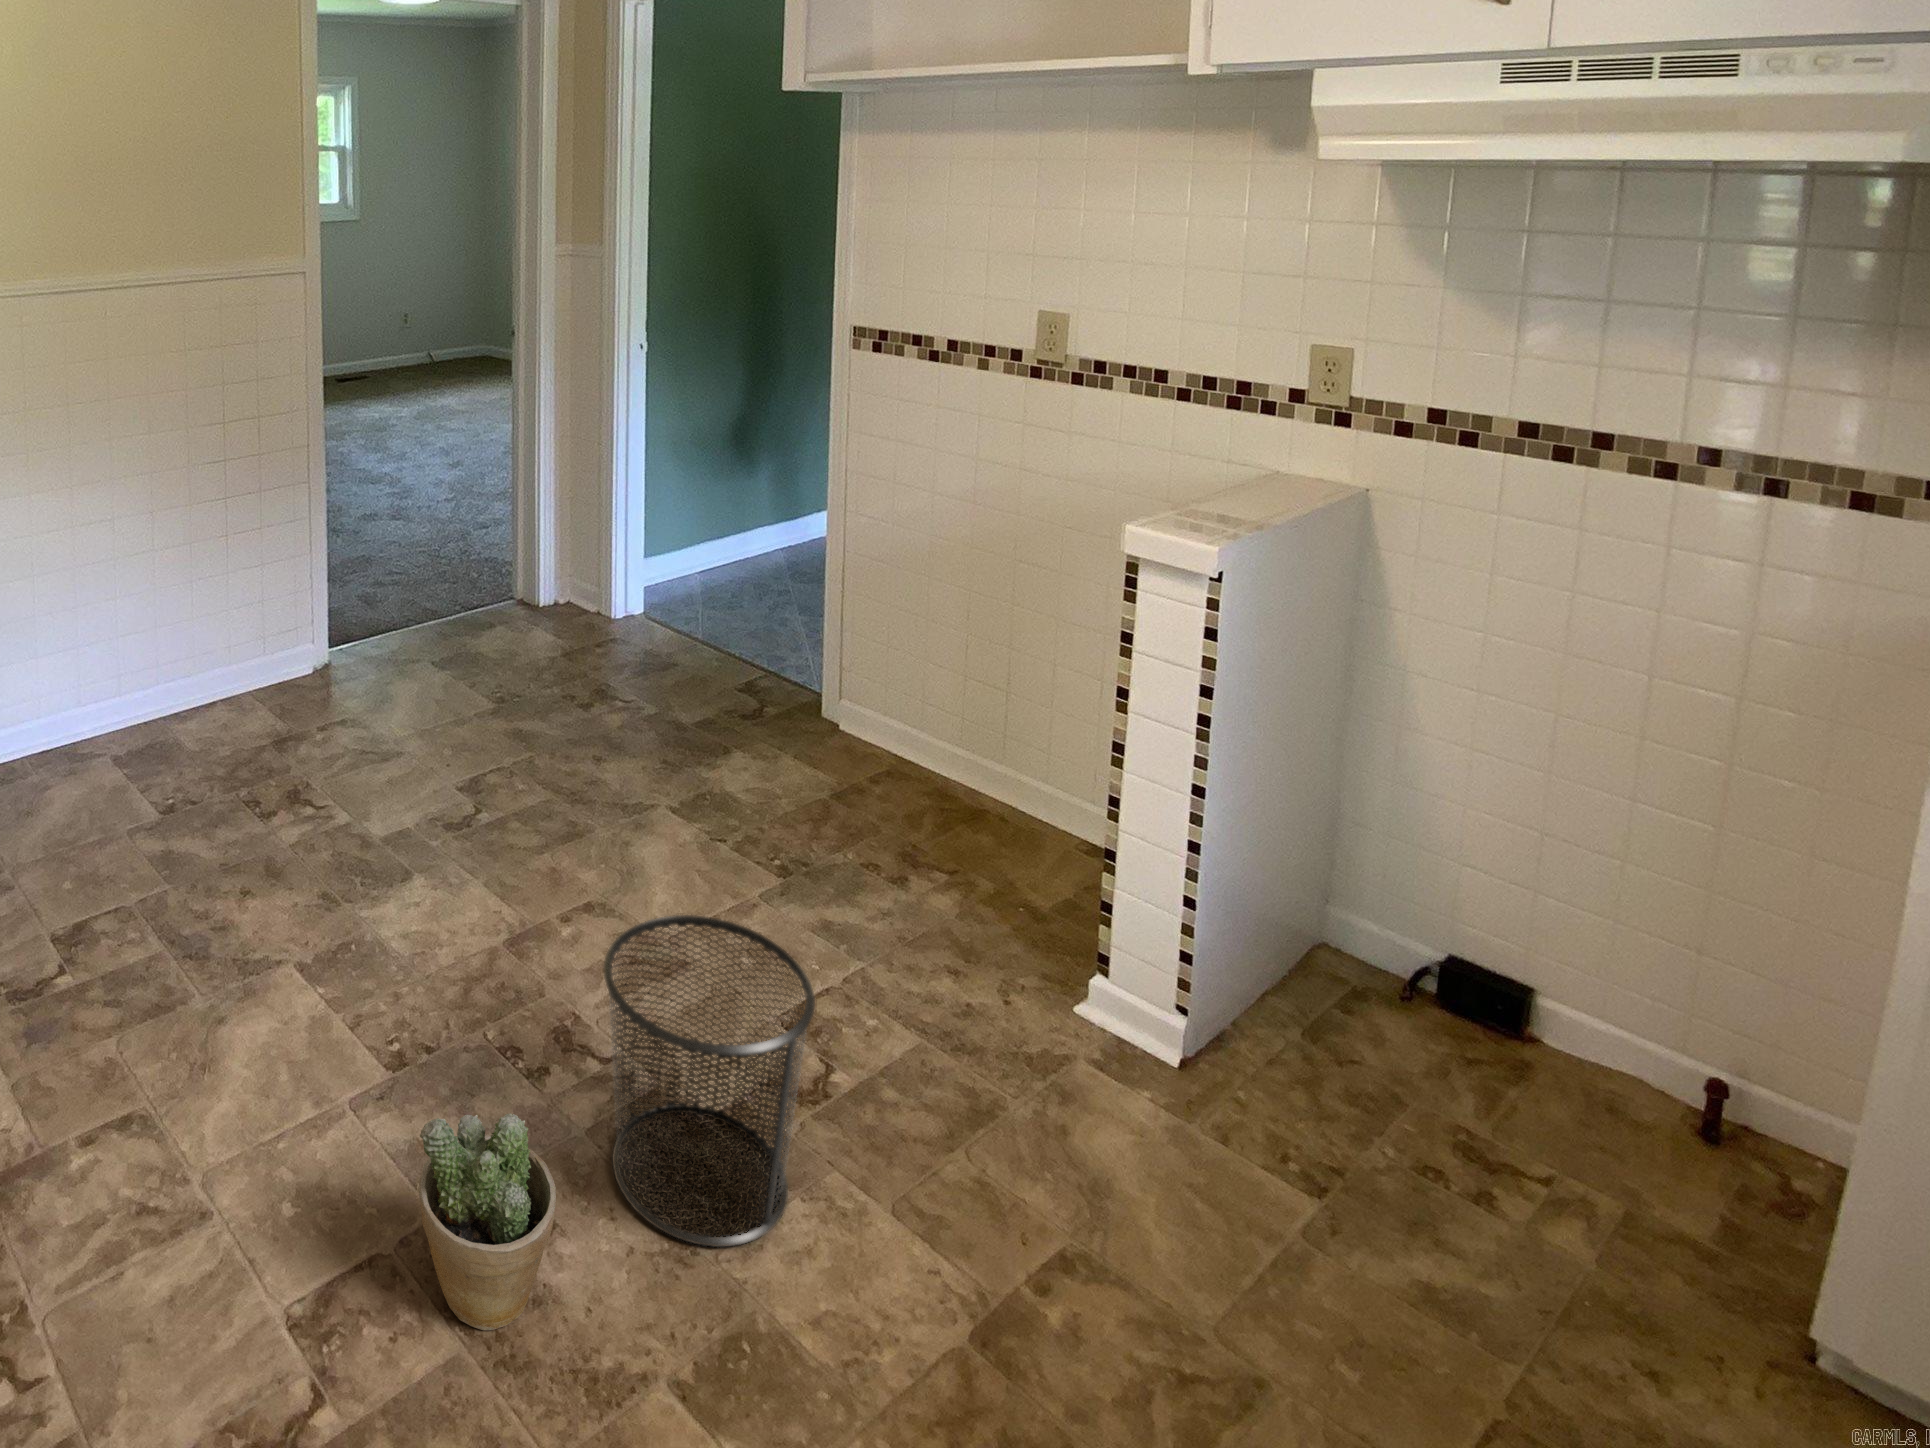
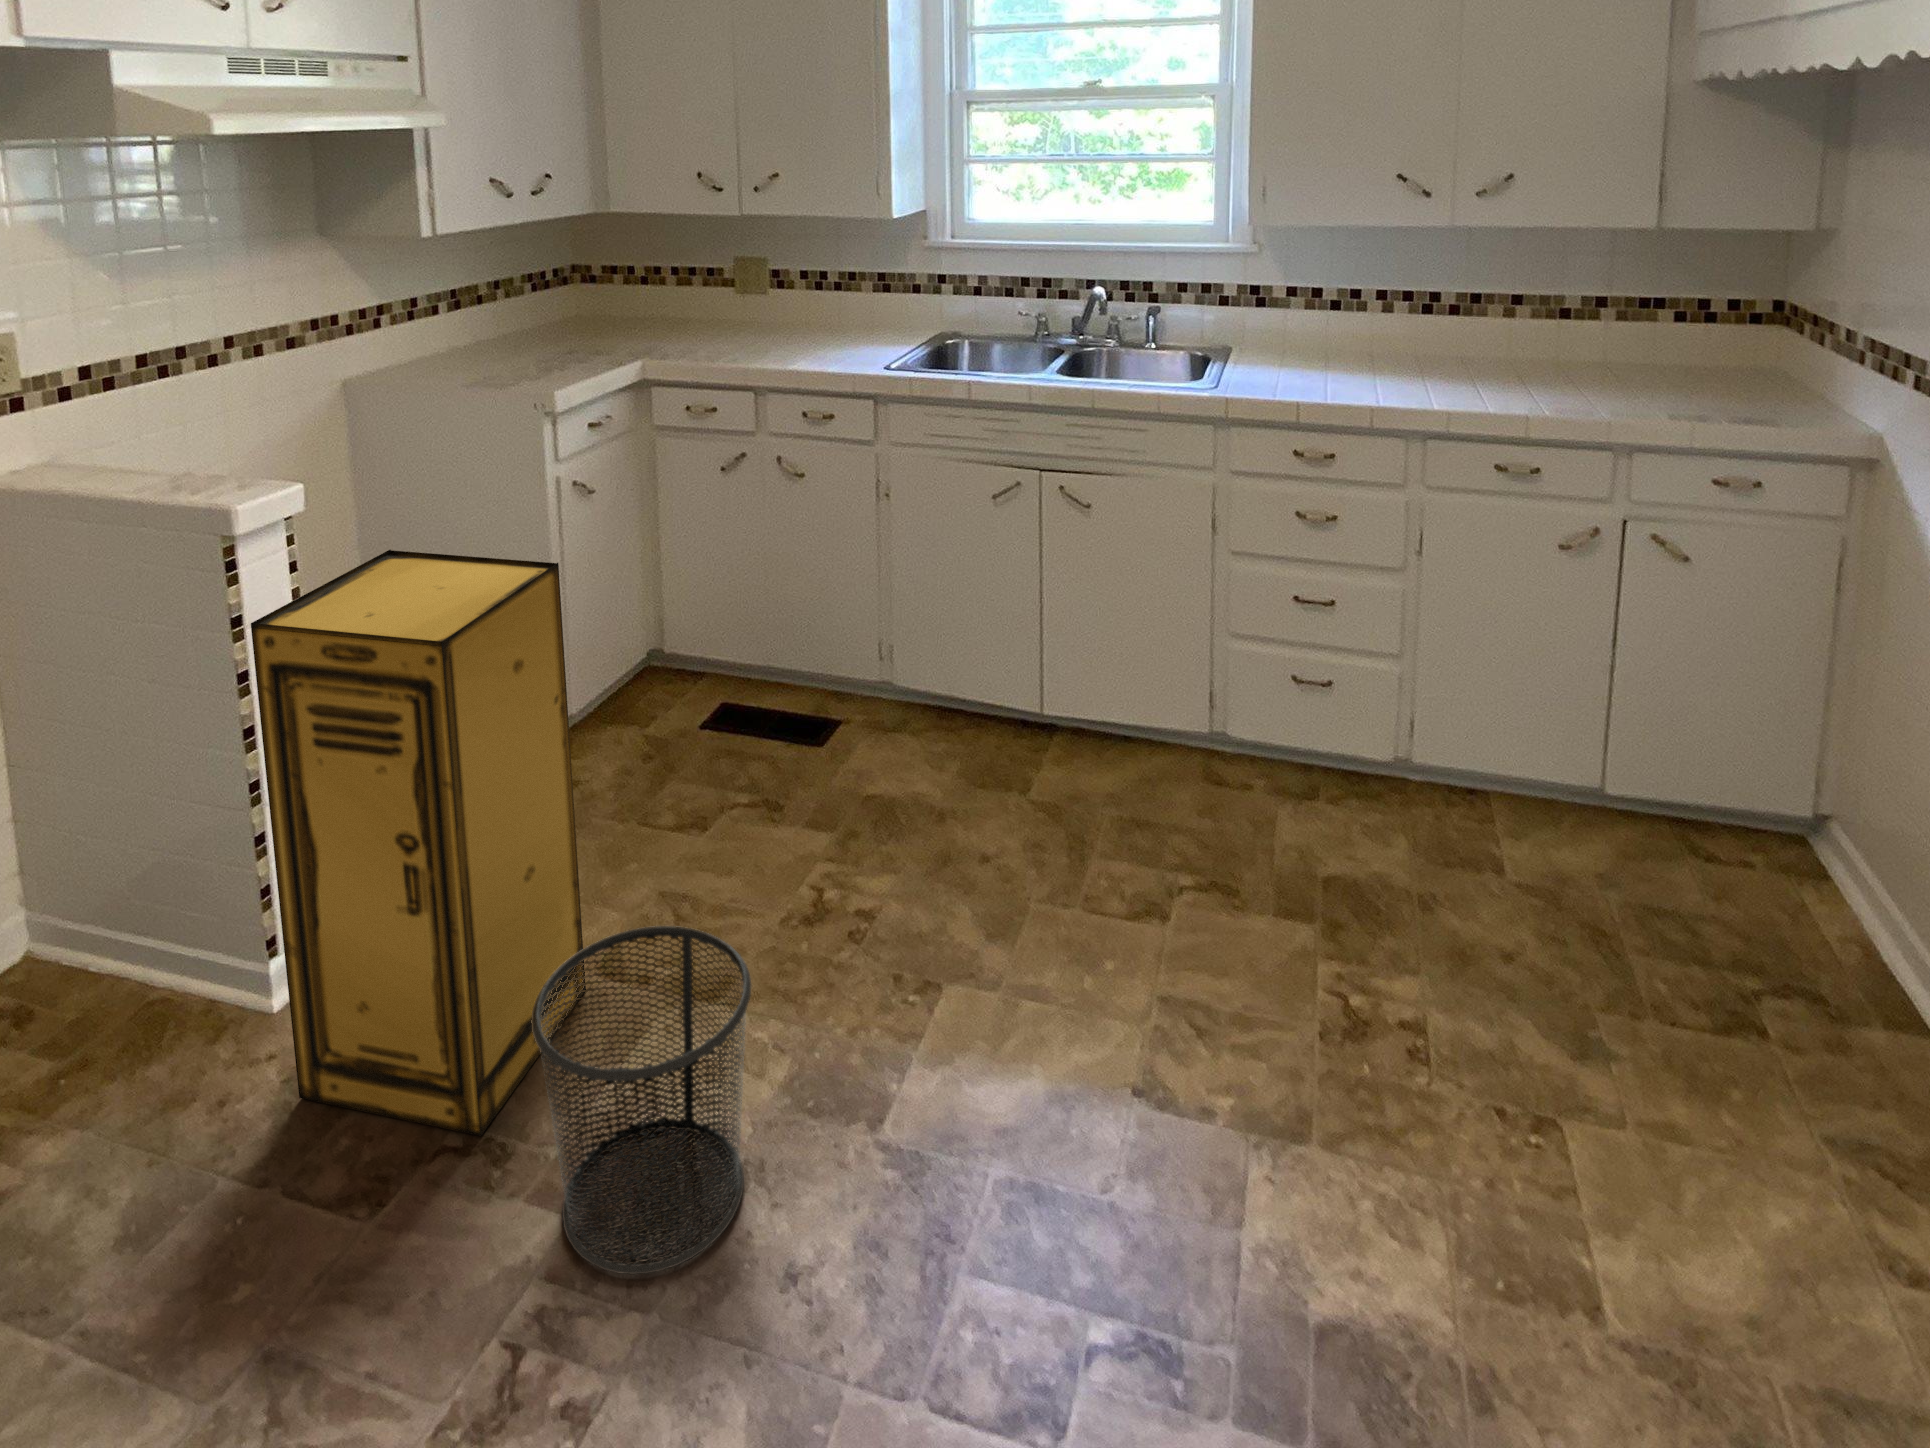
storage cabinet: none [832,577,1172,1225] -> present [251,550,586,1136]
potted plant: present [419,1113,556,1330] -> none [825,1112,964,1331]

